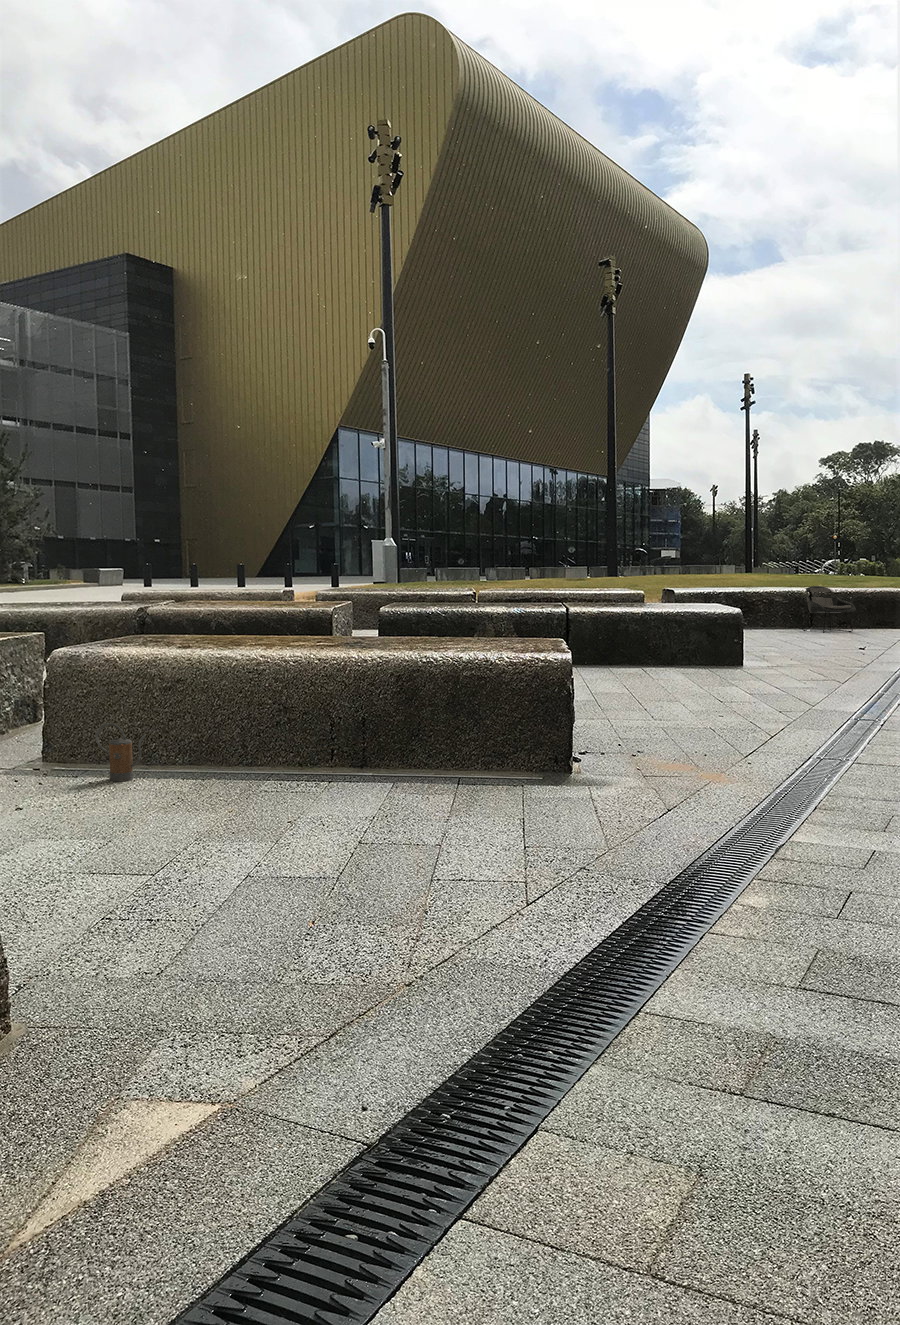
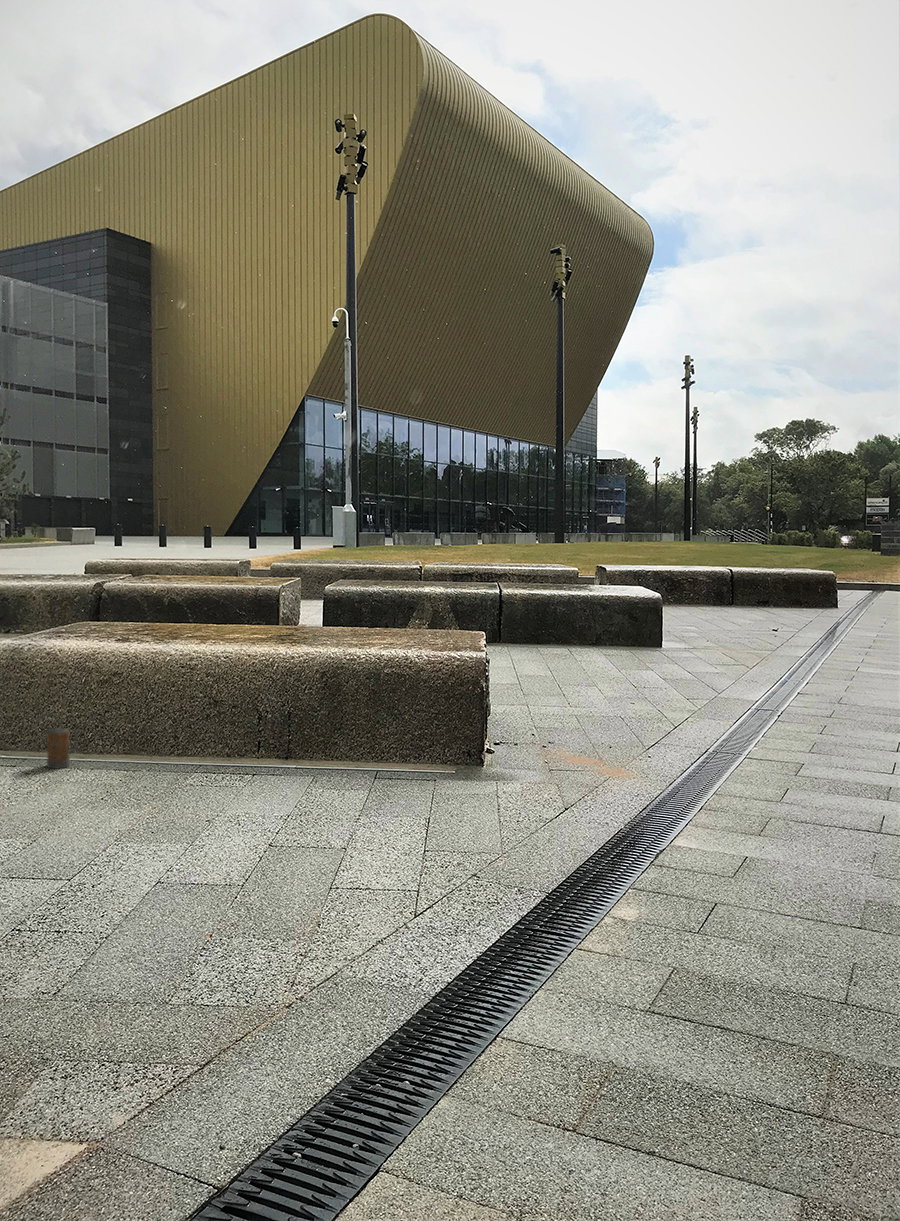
lounge chair: present [802,586,856,633] -> none [719,566,767,609]

